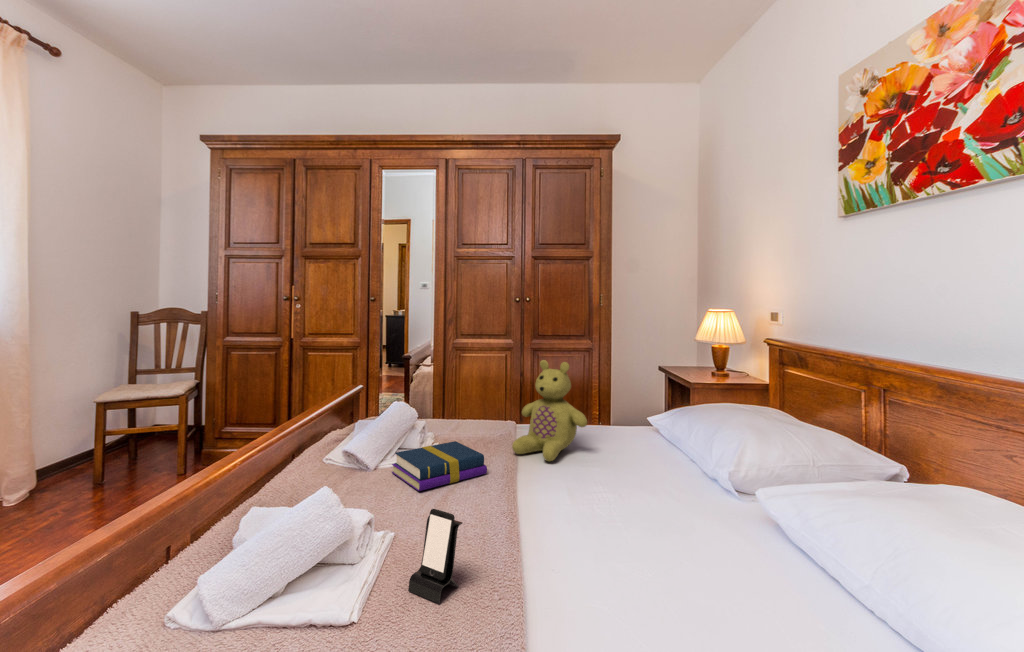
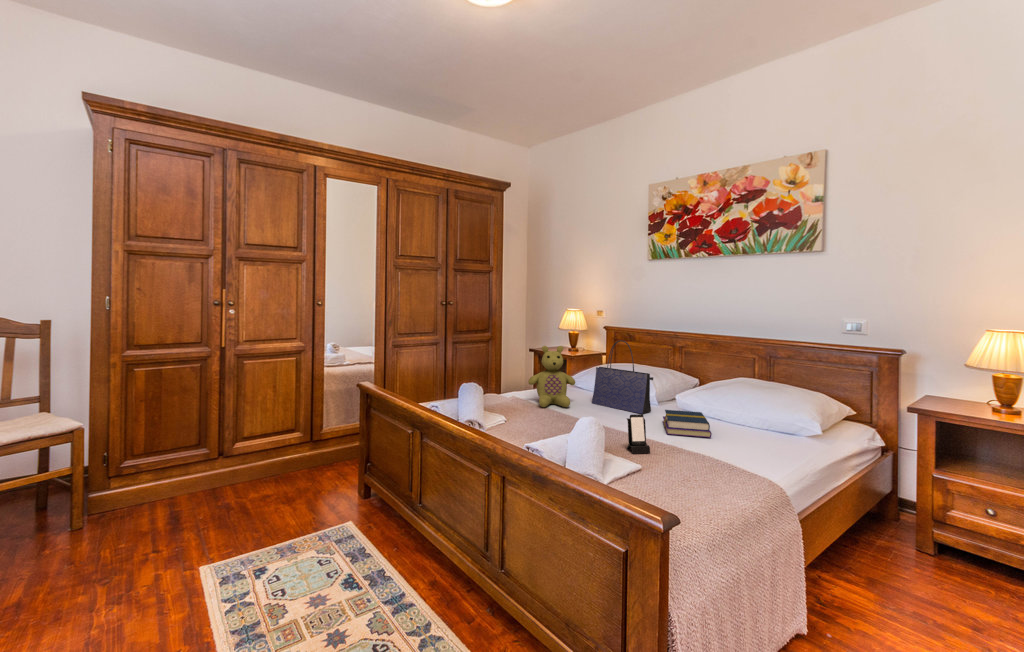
tote bag: none [612,360,682,506] -> present [592,340,653,414]
book: present [392,441,487,491] -> present [663,410,712,437]

